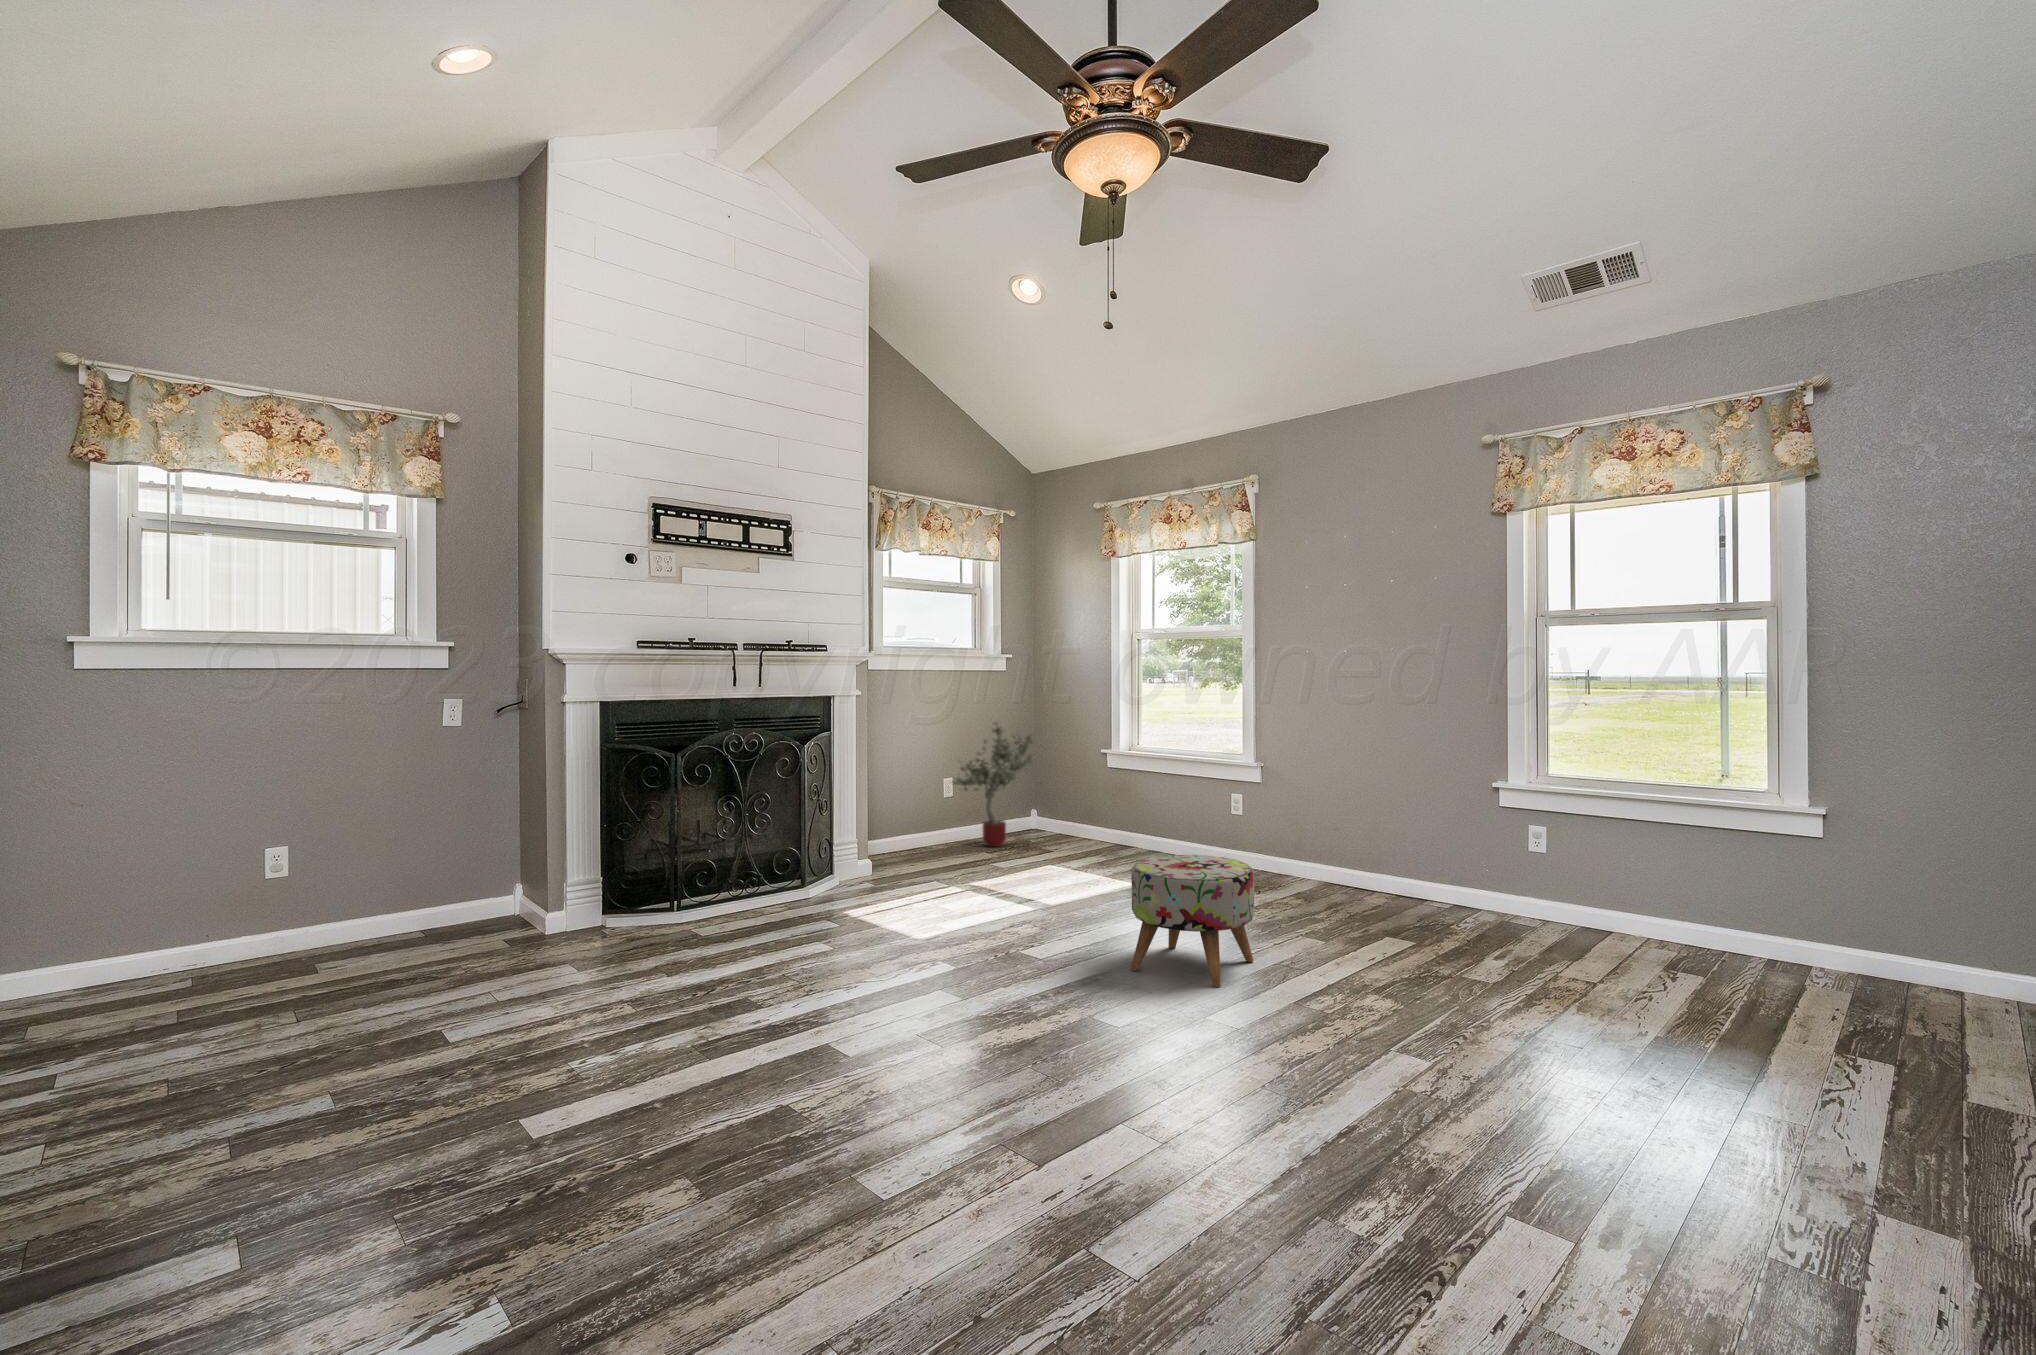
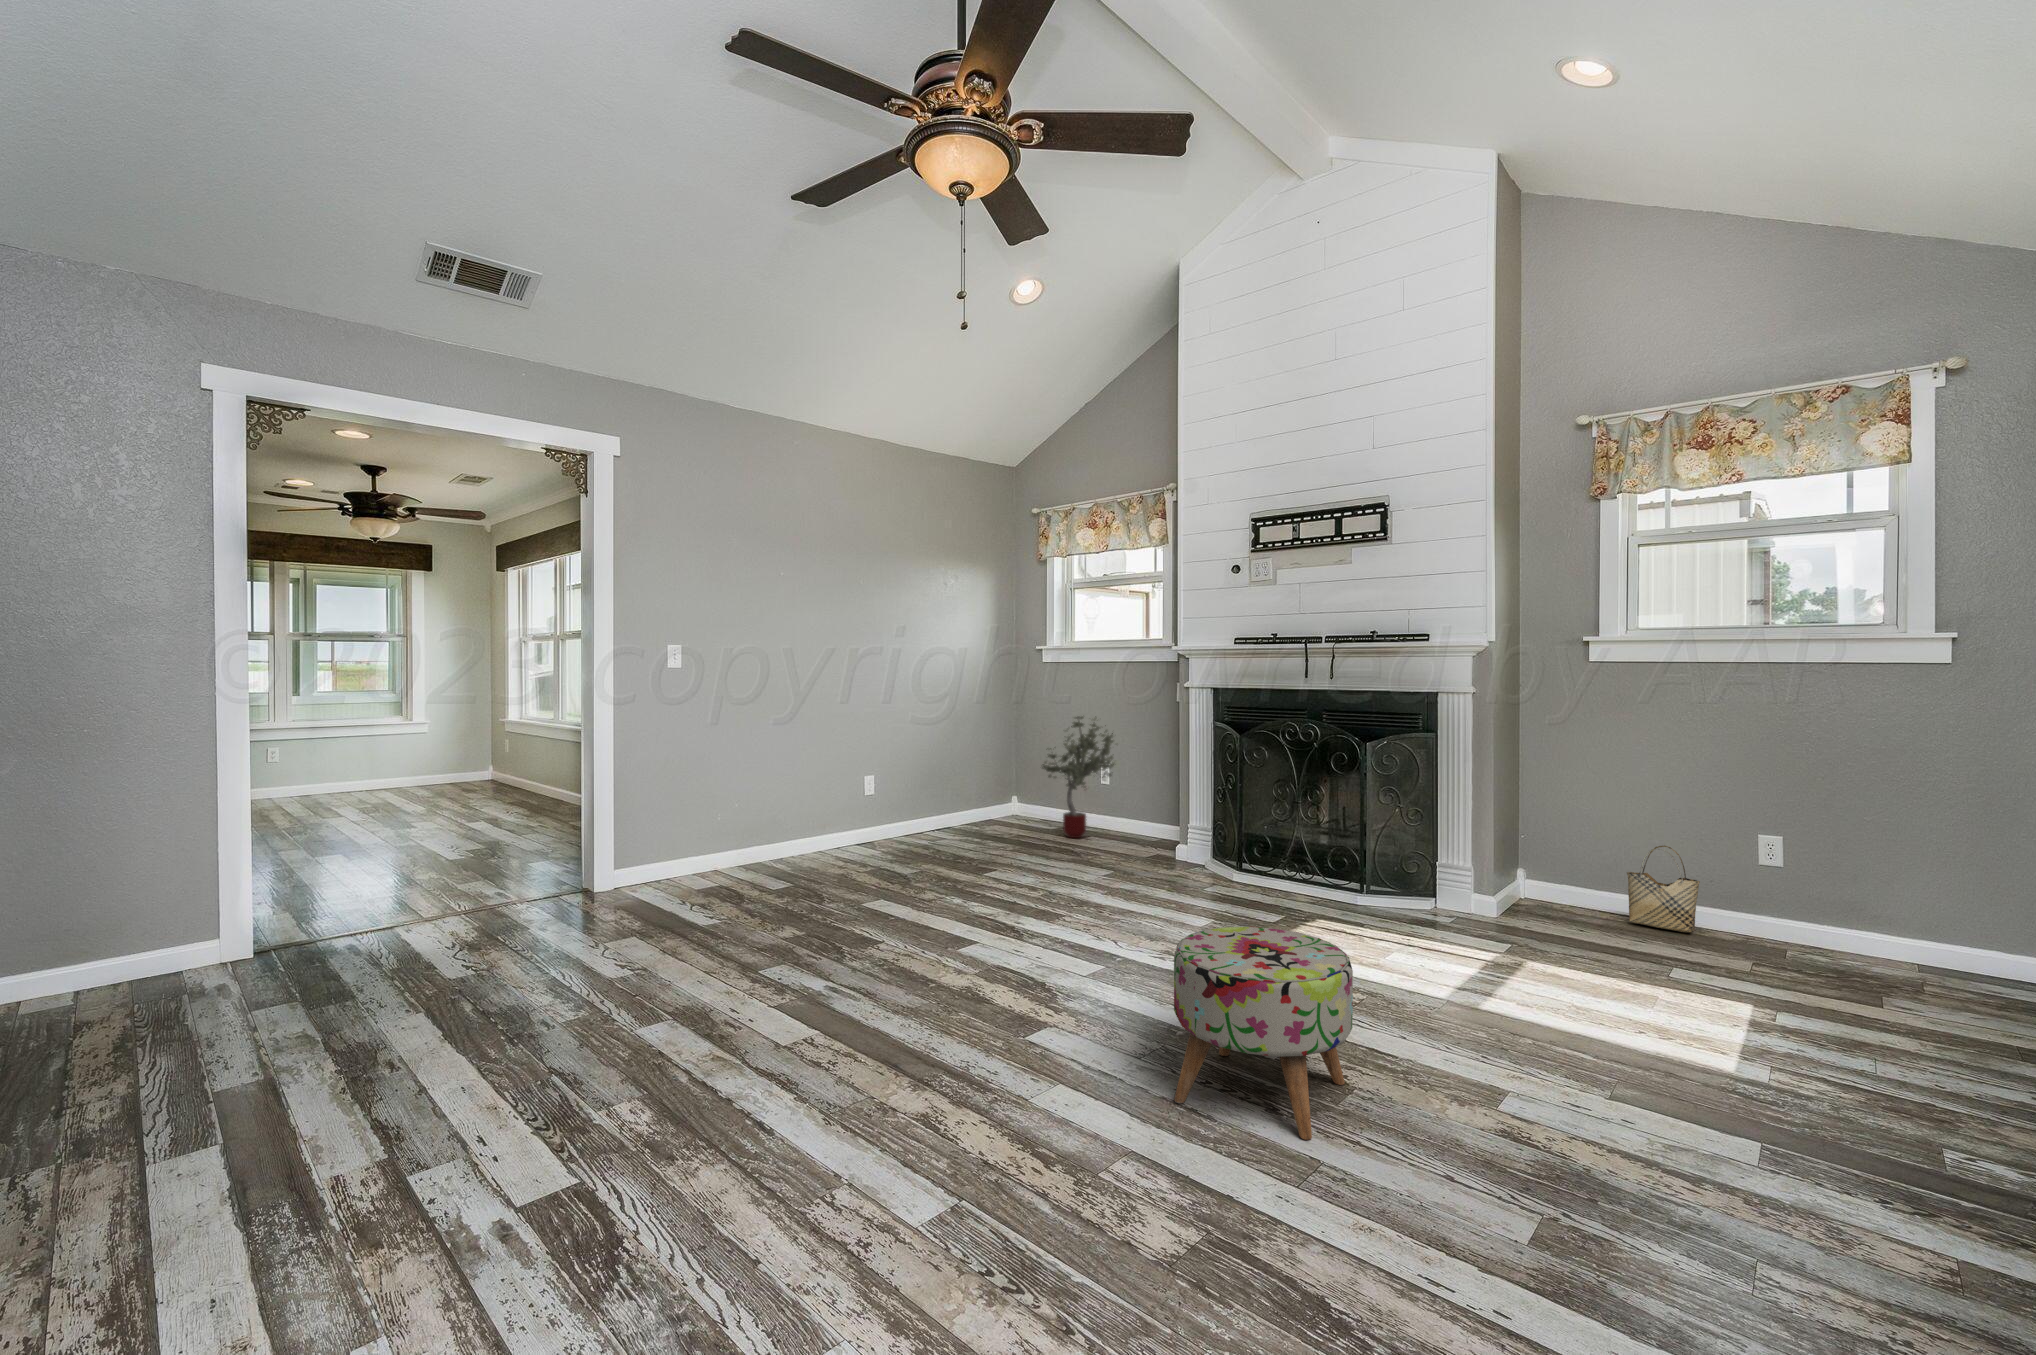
potted tree: present [953,722,1034,847] -> present [1042,716,1114,838]
woven basket: none [888,798,924,857] -> present [1627,846,1700,932]

